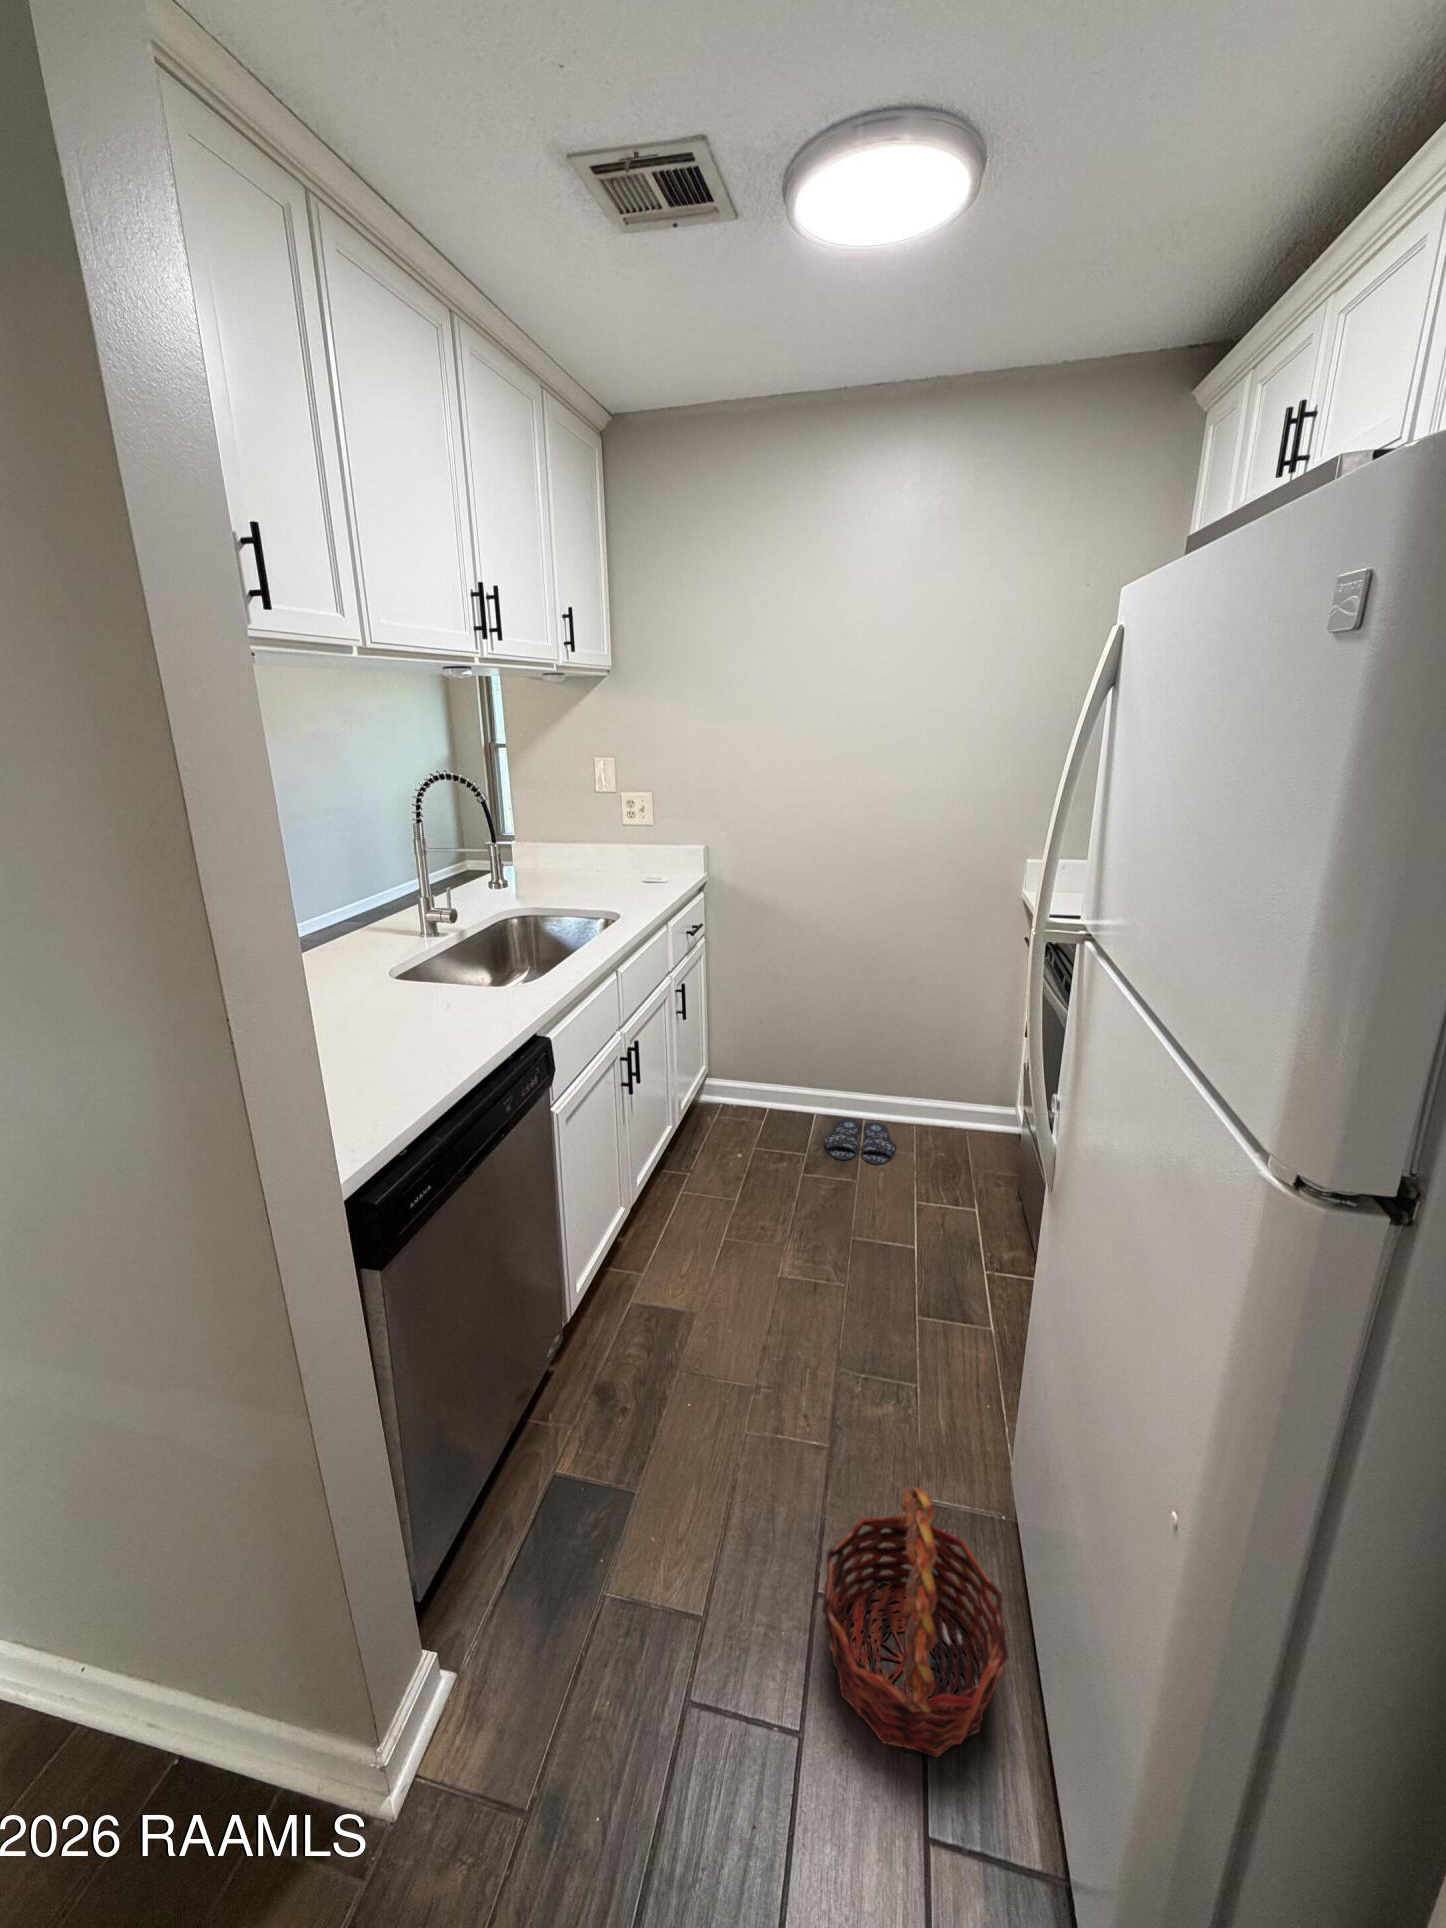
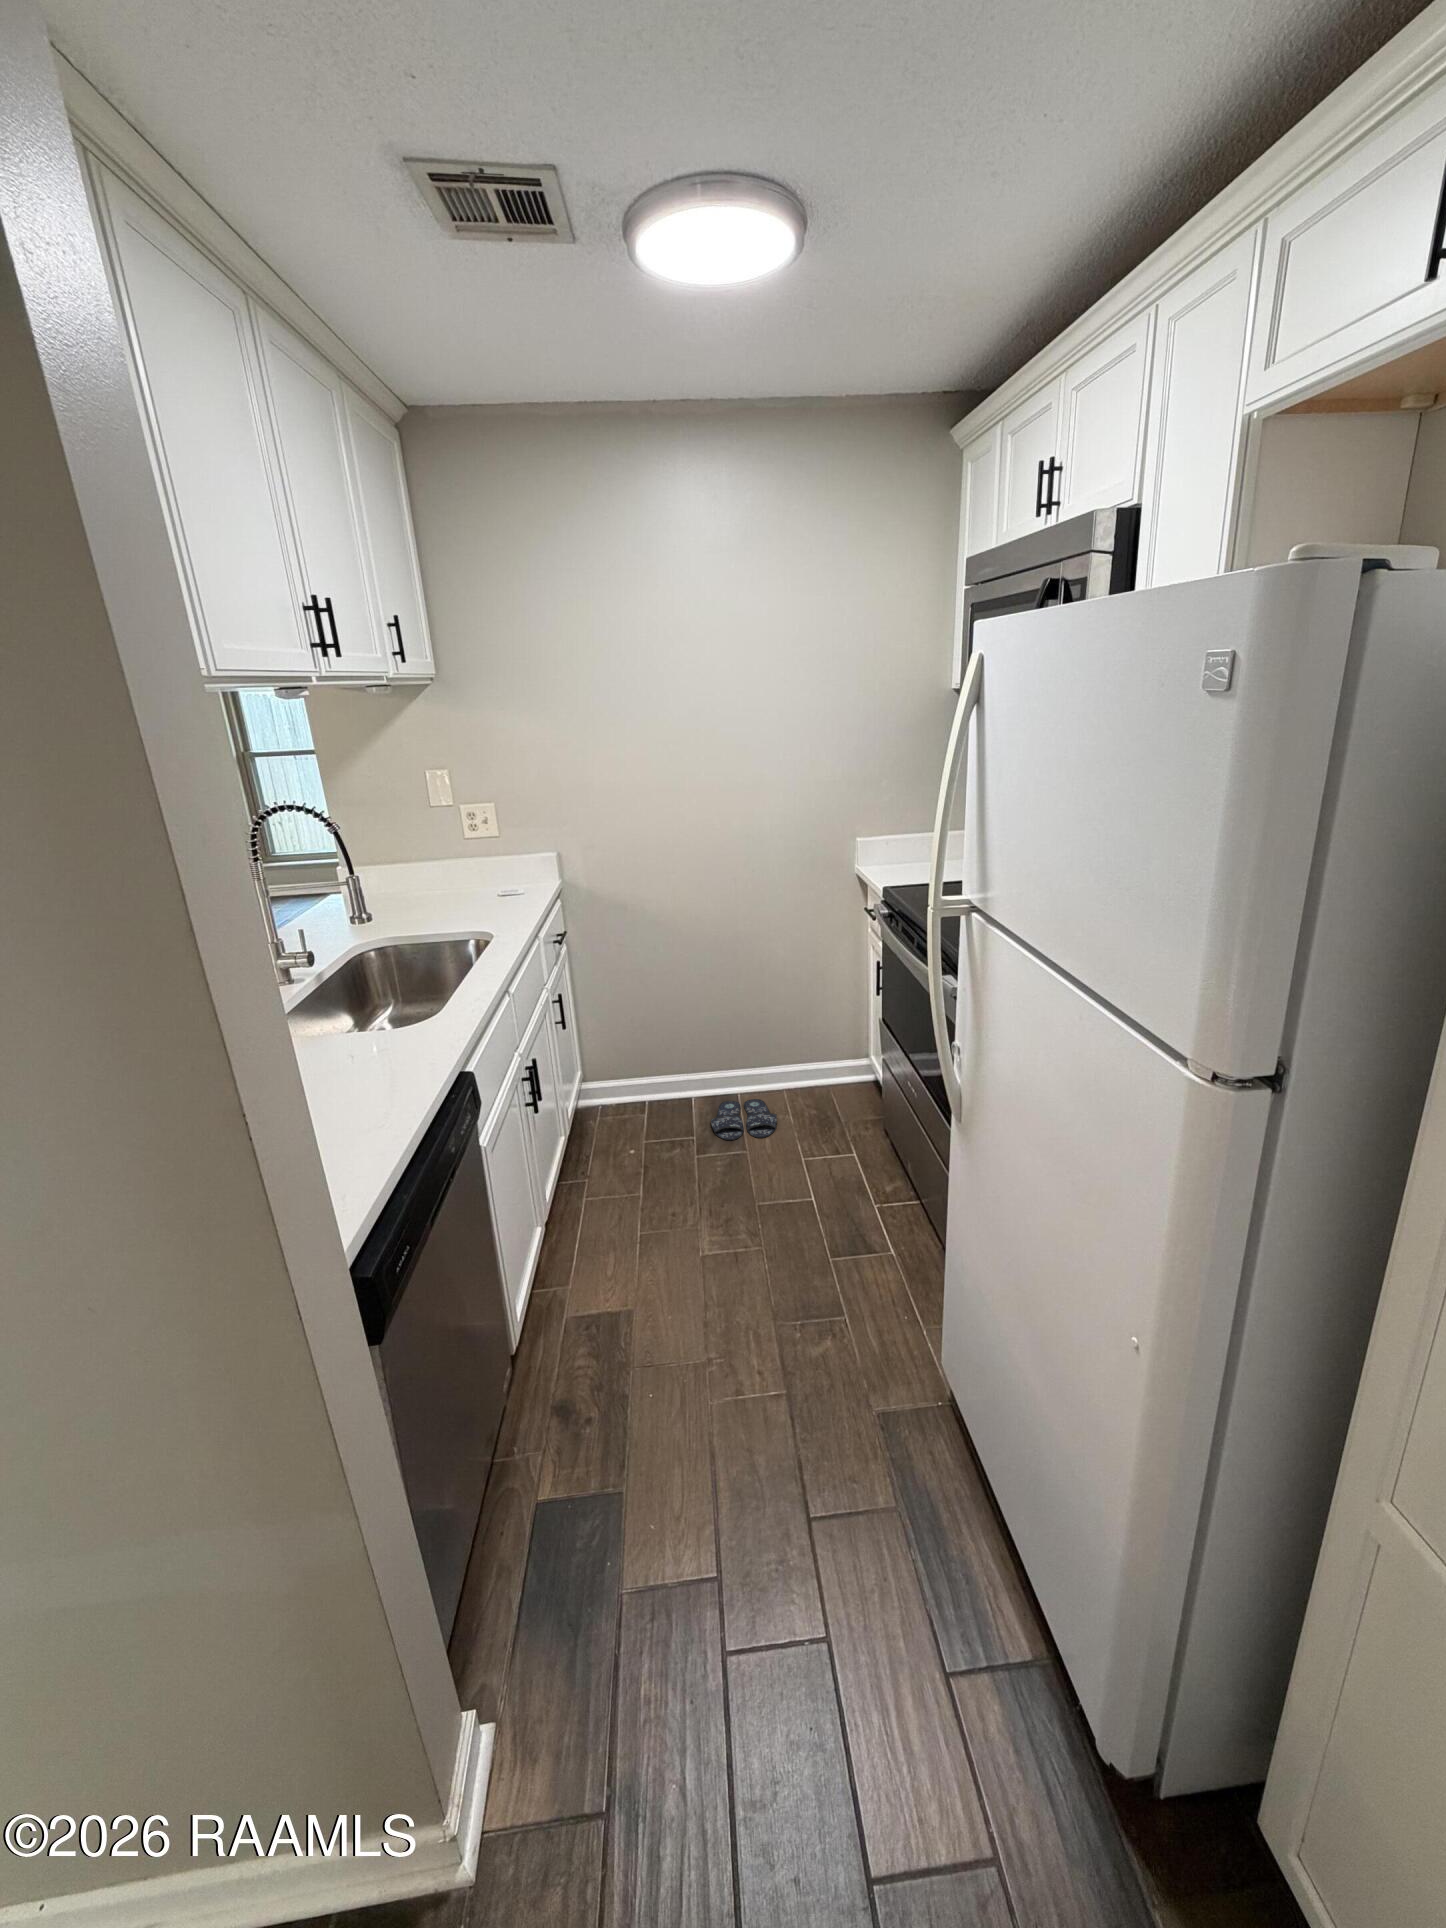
basket: present [822,1487,1009,1757] -> none [820,1399,981,1618]

